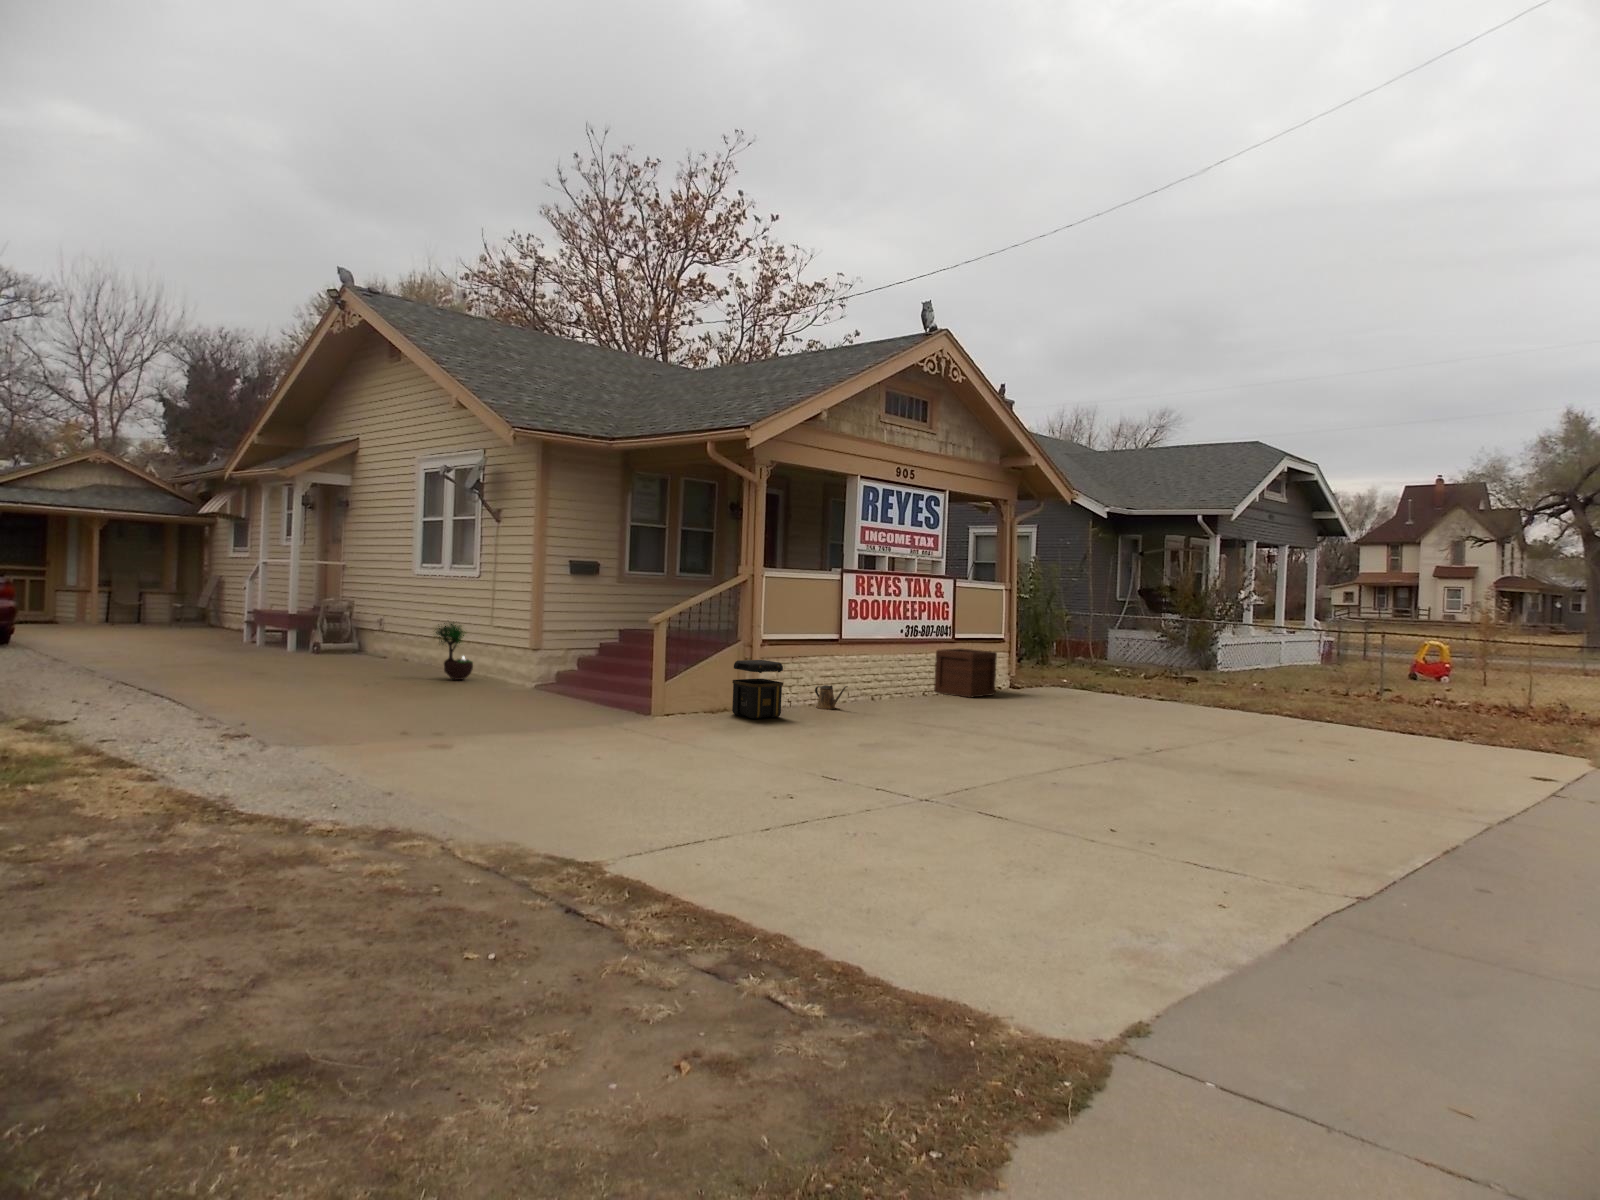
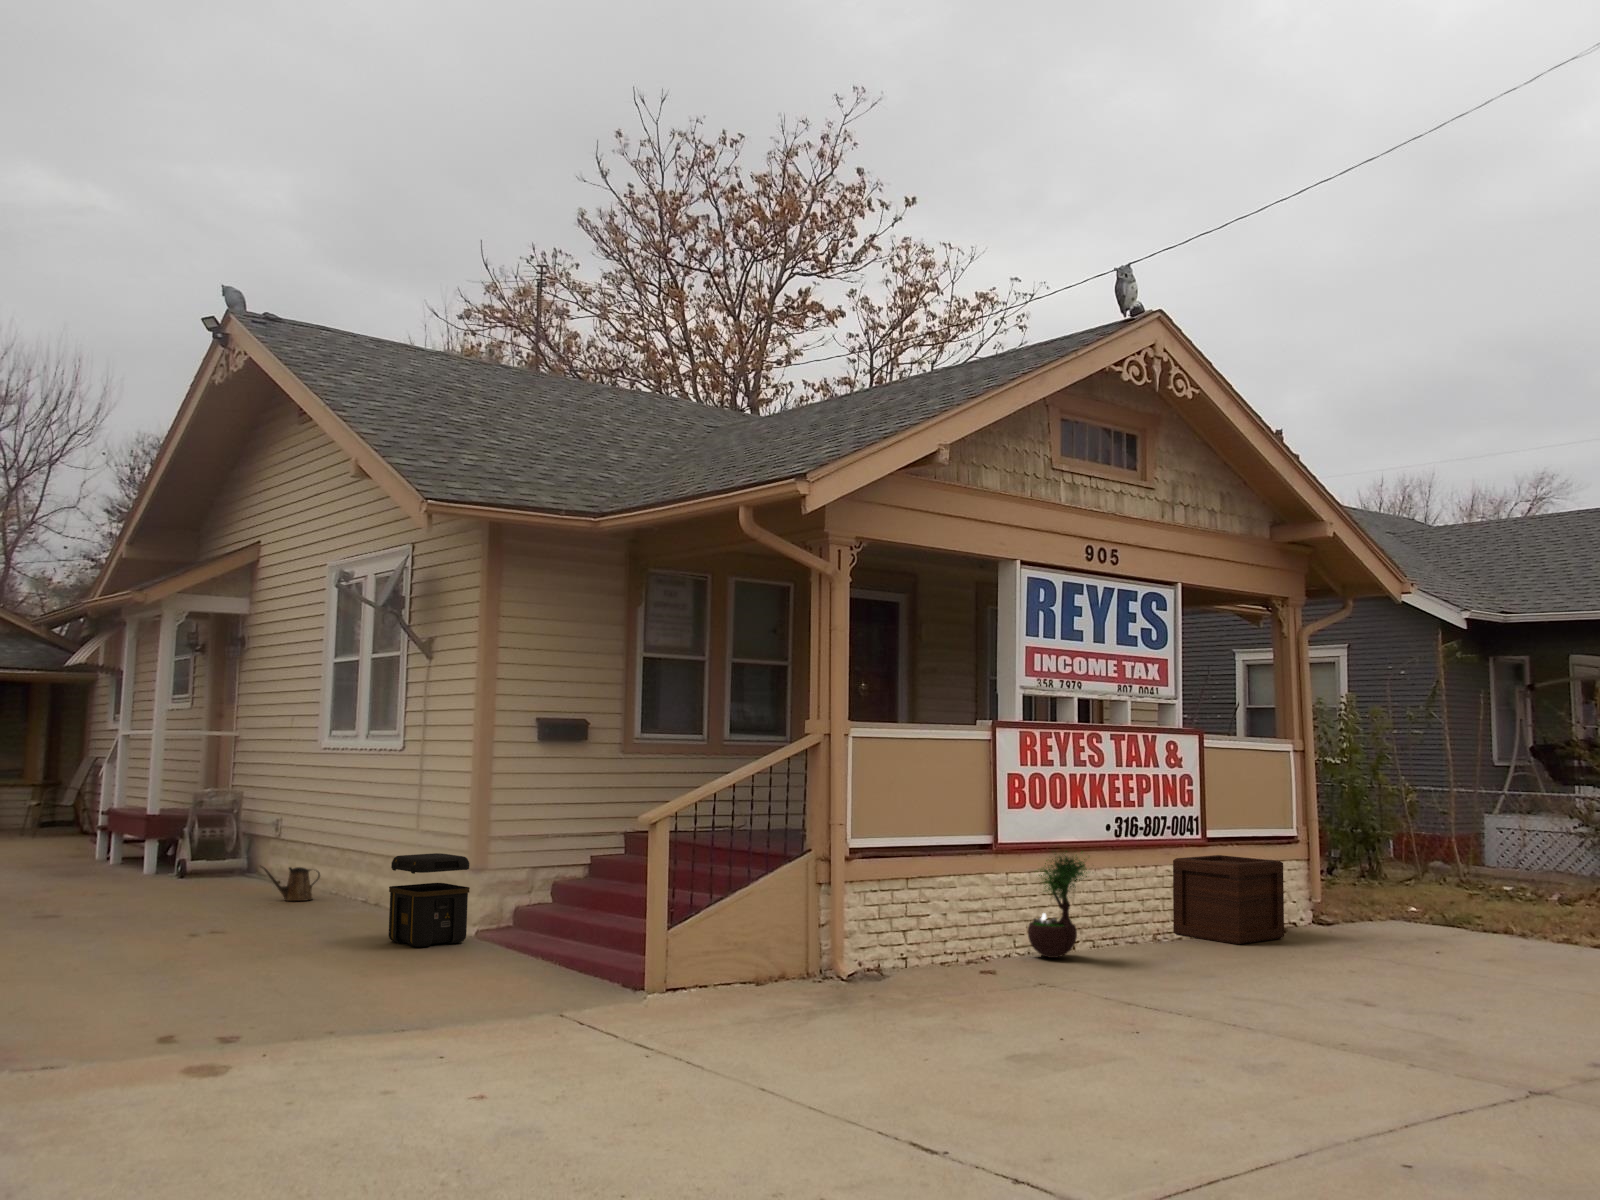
potted tree: present [436,623,473,680] -> present [1028,851,1087,958]
toolbox: present [732,660,783,719] -> present [389,853,470,947]
watering can: present [815,685,847,709] -> present [261,866,320,901]

